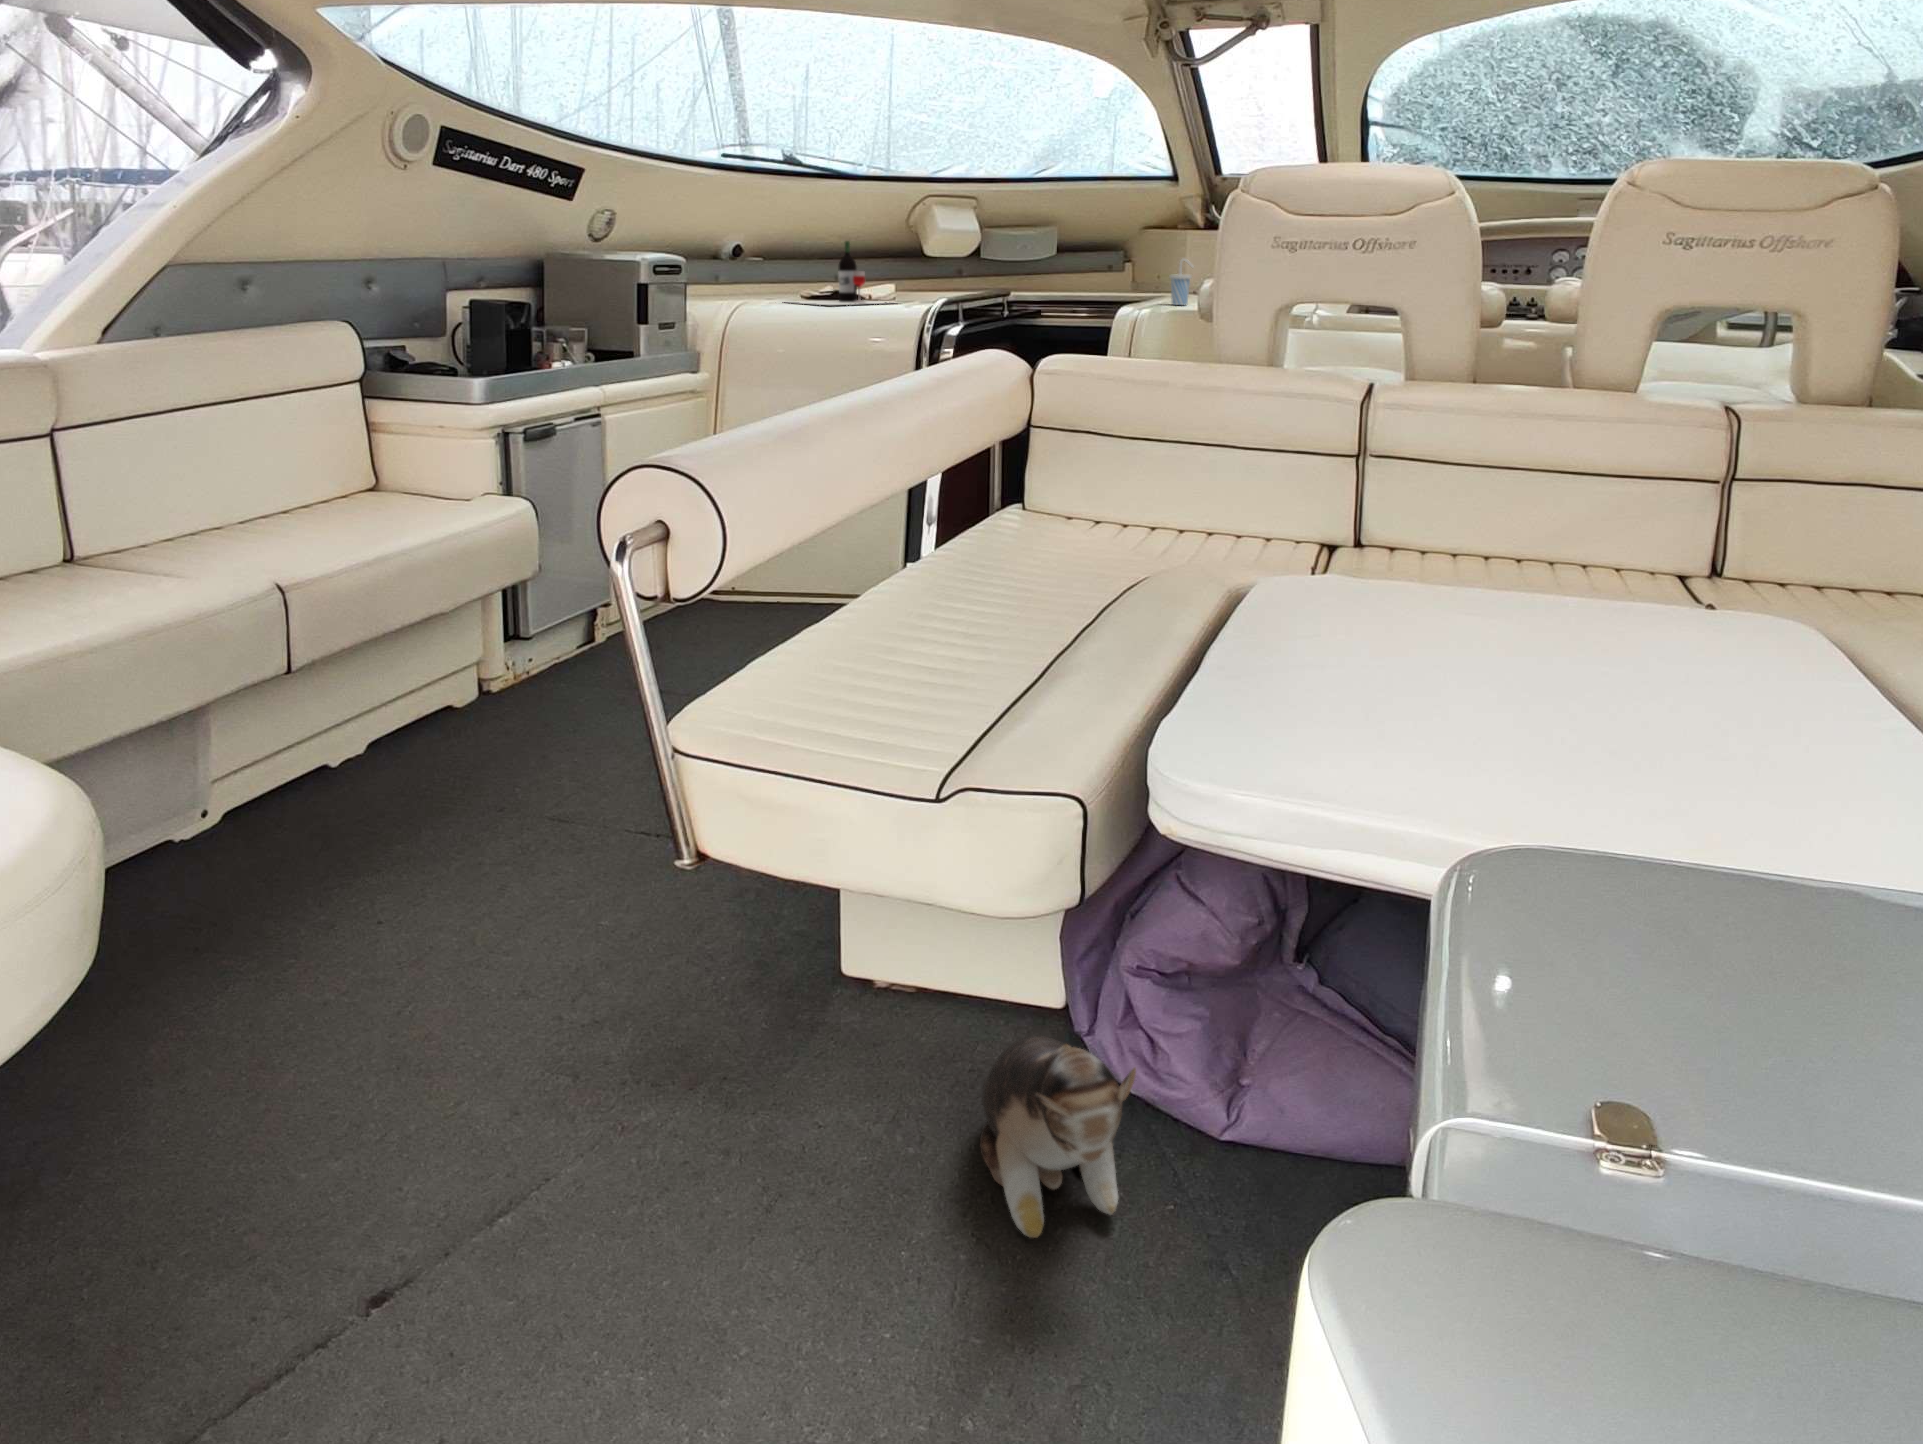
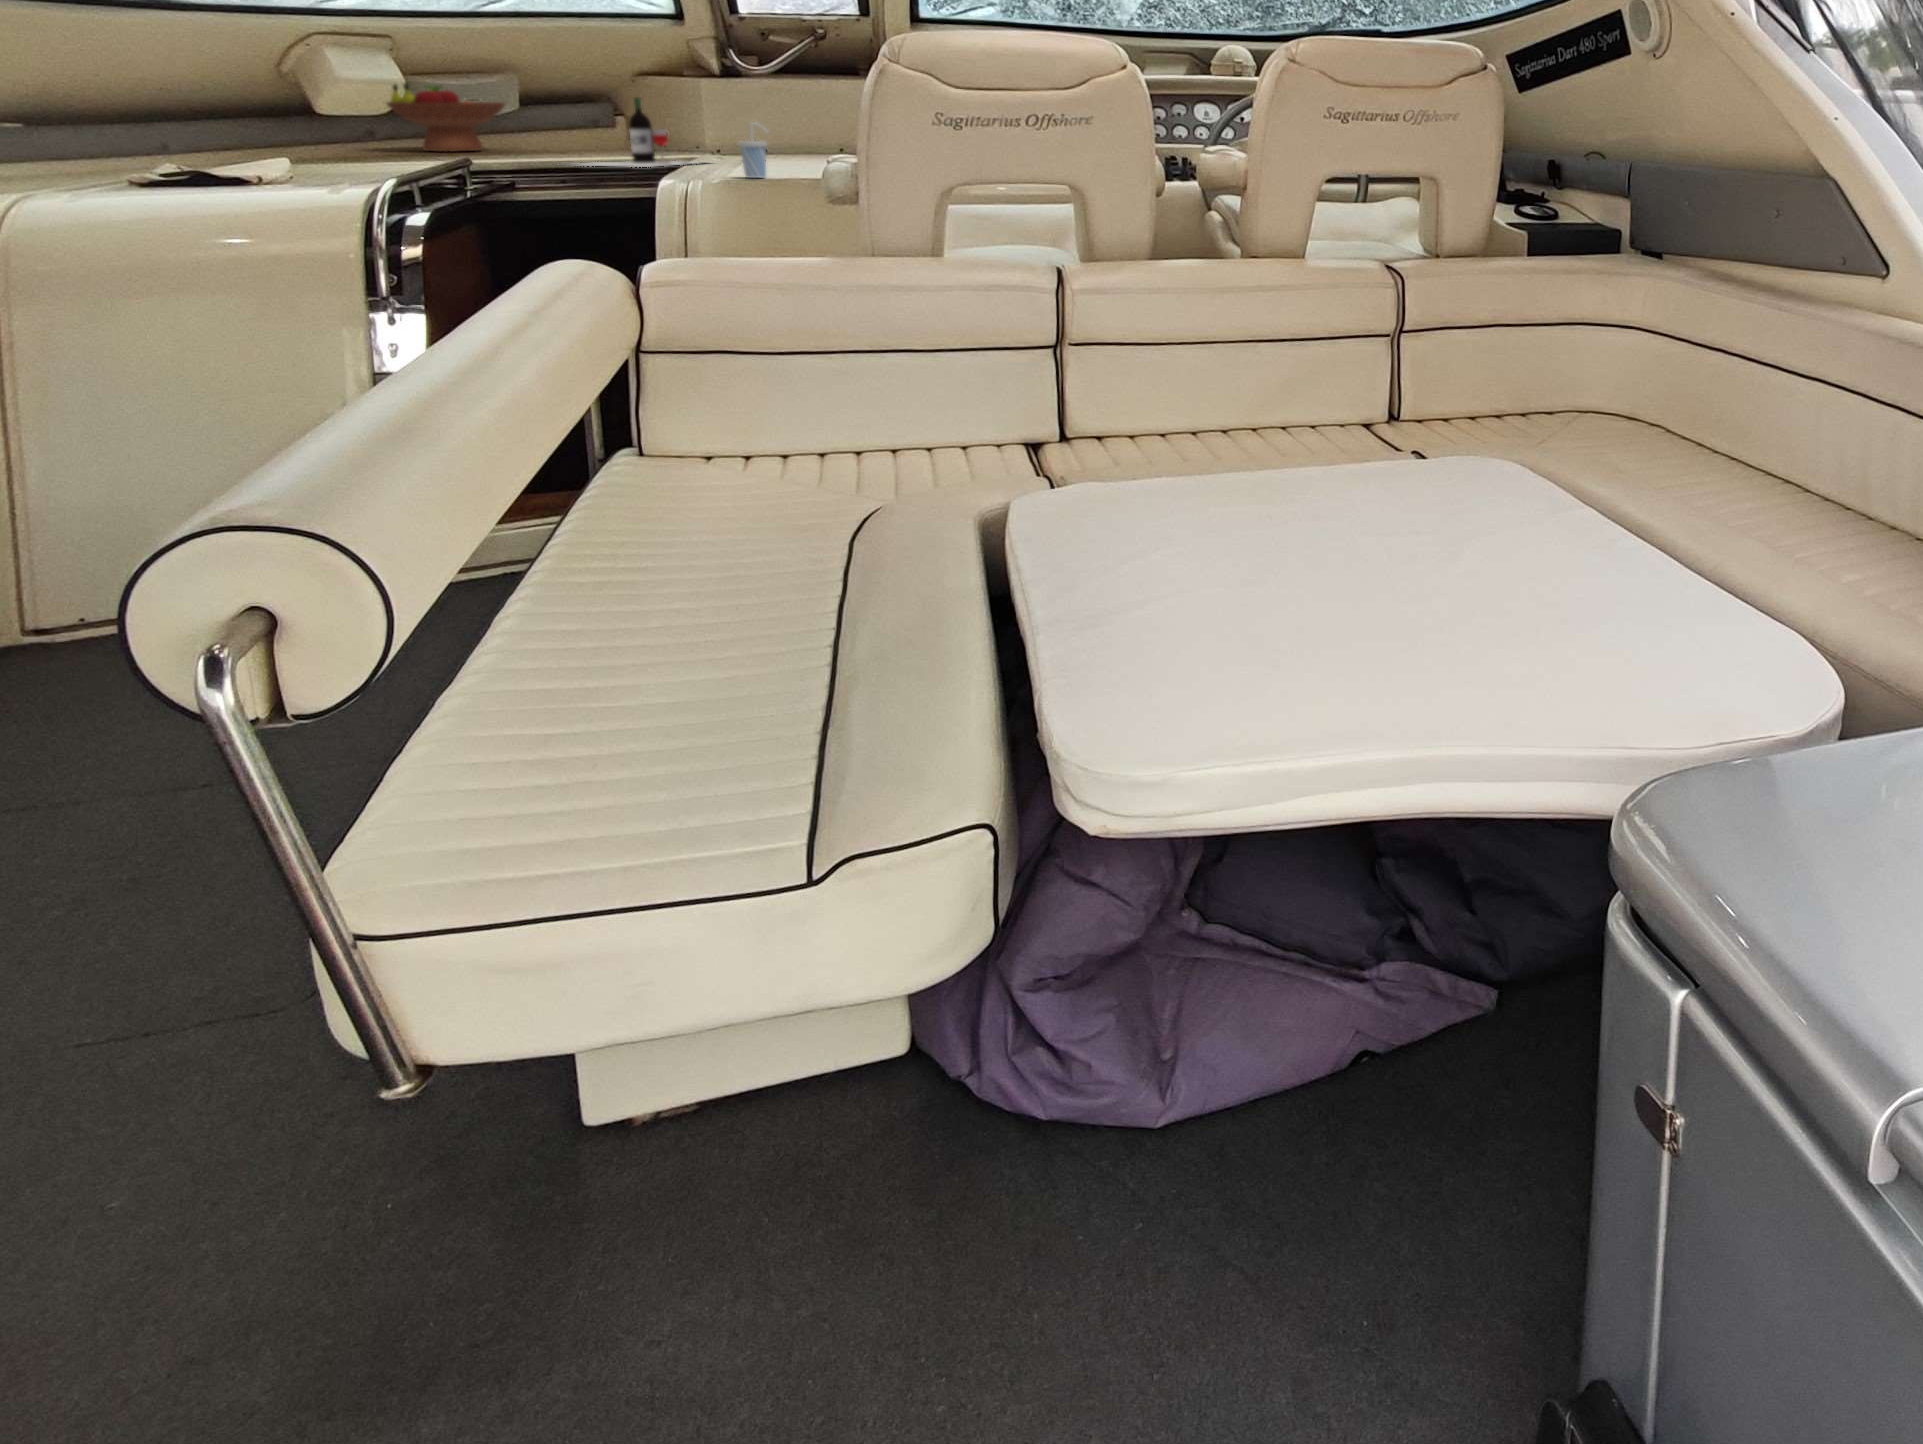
fruit bowl: none [966,232,1041,283] -> present [387,83,505,152]
wine bottle: present [787,241,883,305] -> present [582,97,684,167]
plush toy: present [980,1036,1136,1238] -> none [861,1101,1141,1354]

